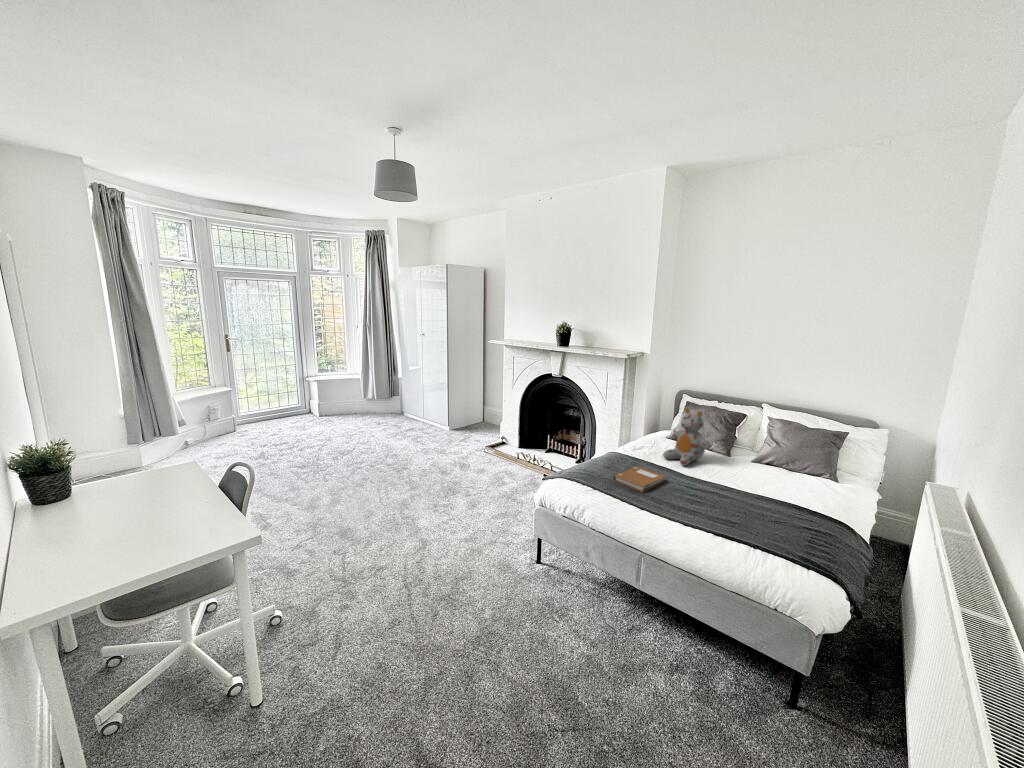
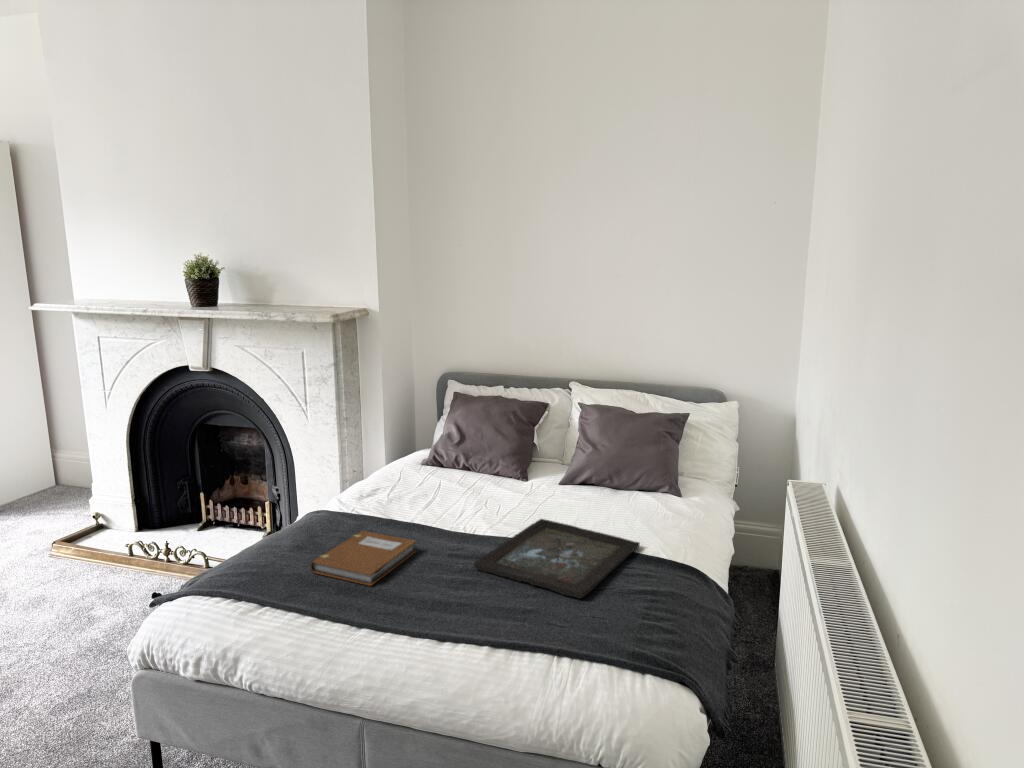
stuffed bear: present [663,408,711,466] -> none [413,402,494,513]
tray: none [696,478,799,522] -> present [474,519,640,598]

